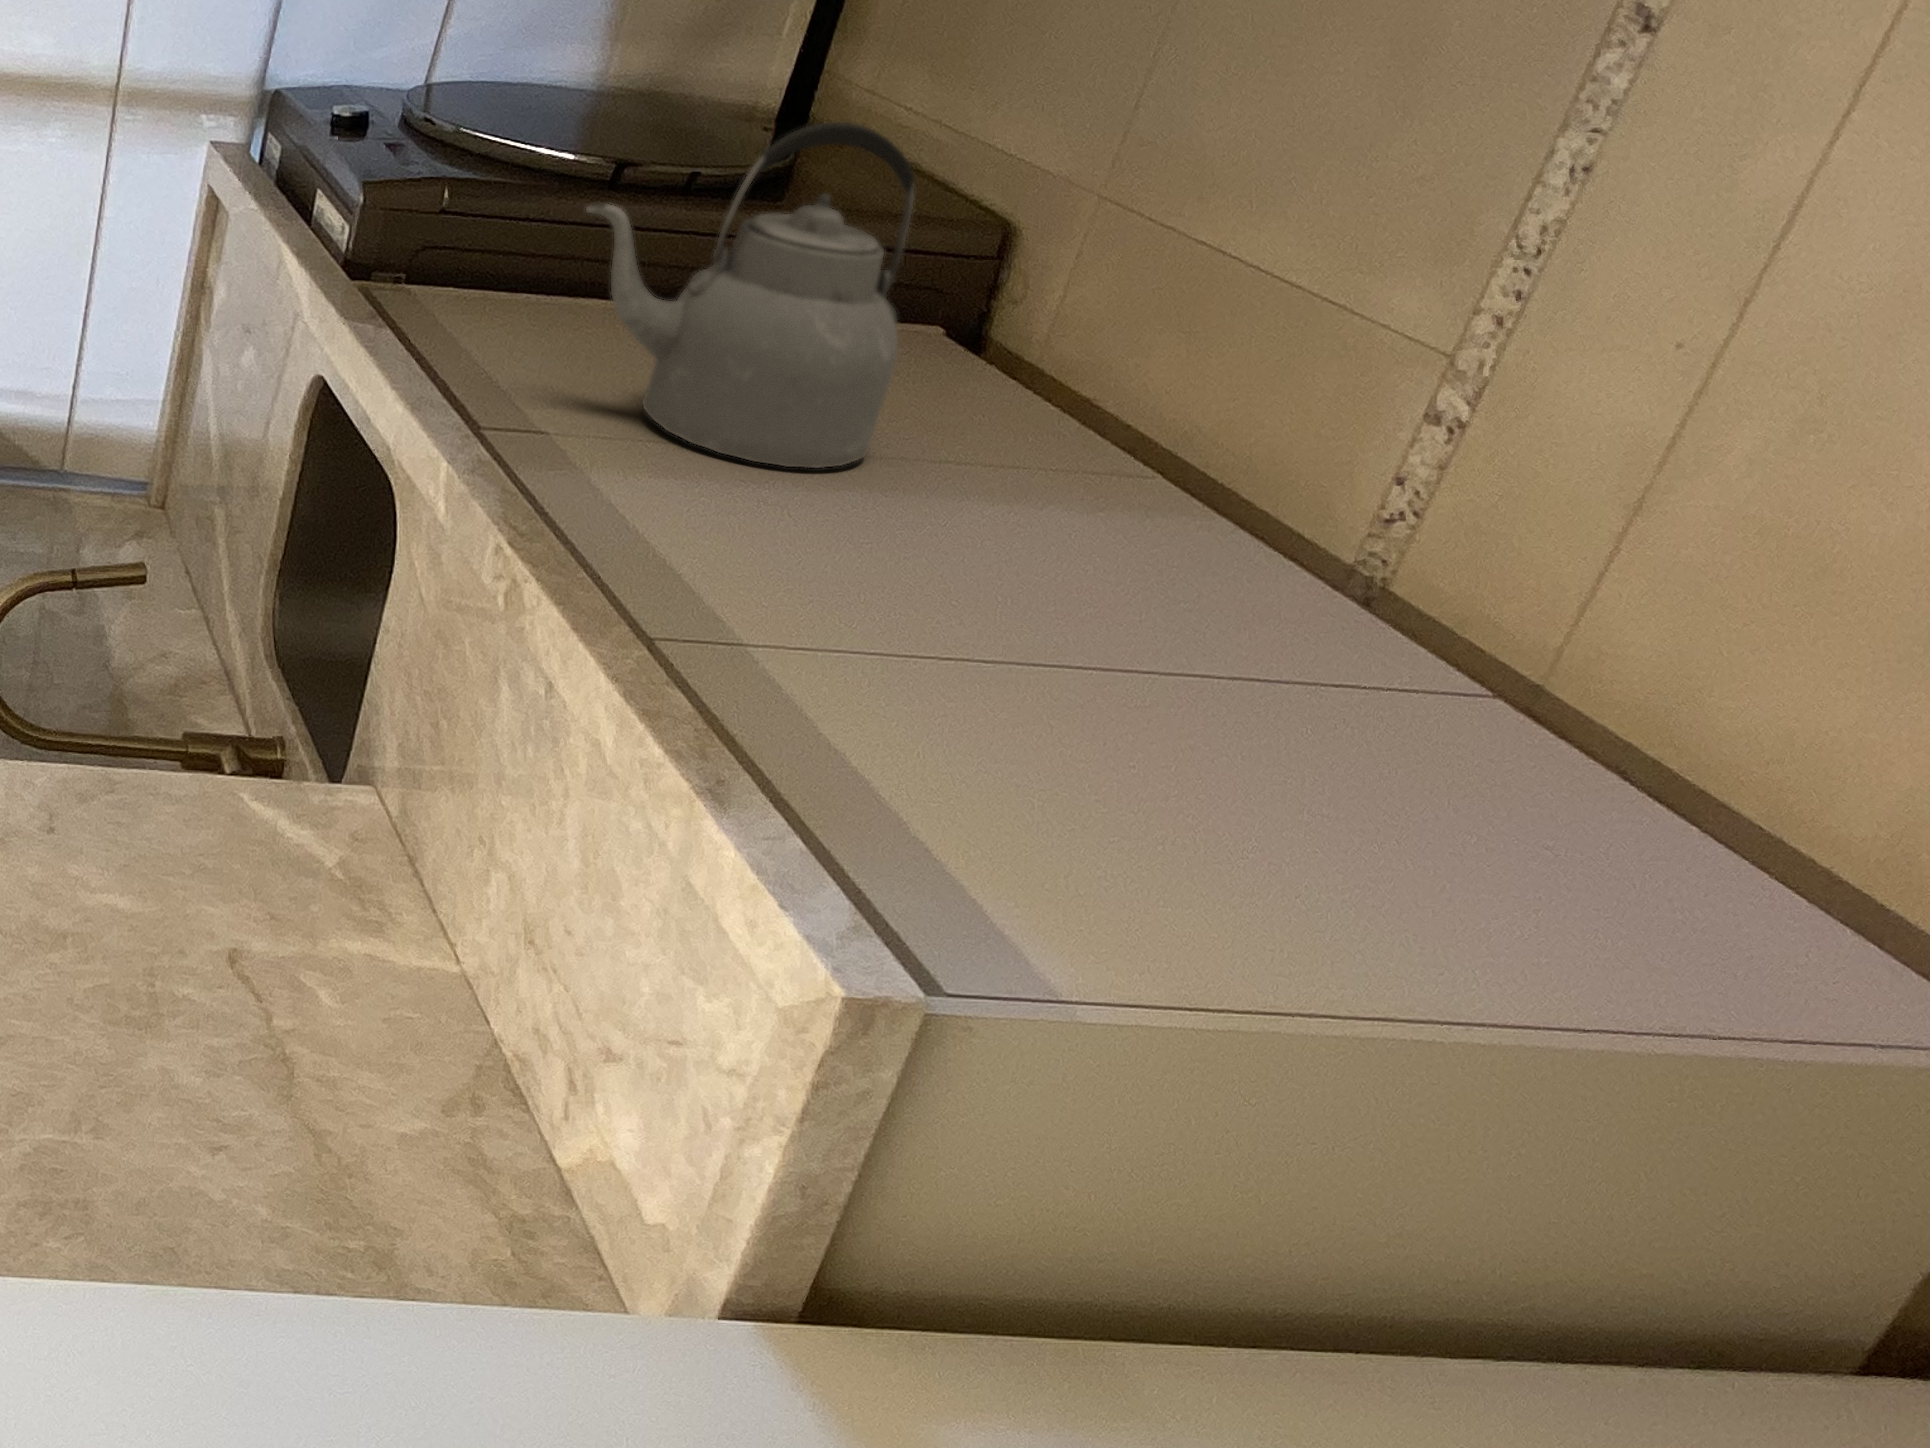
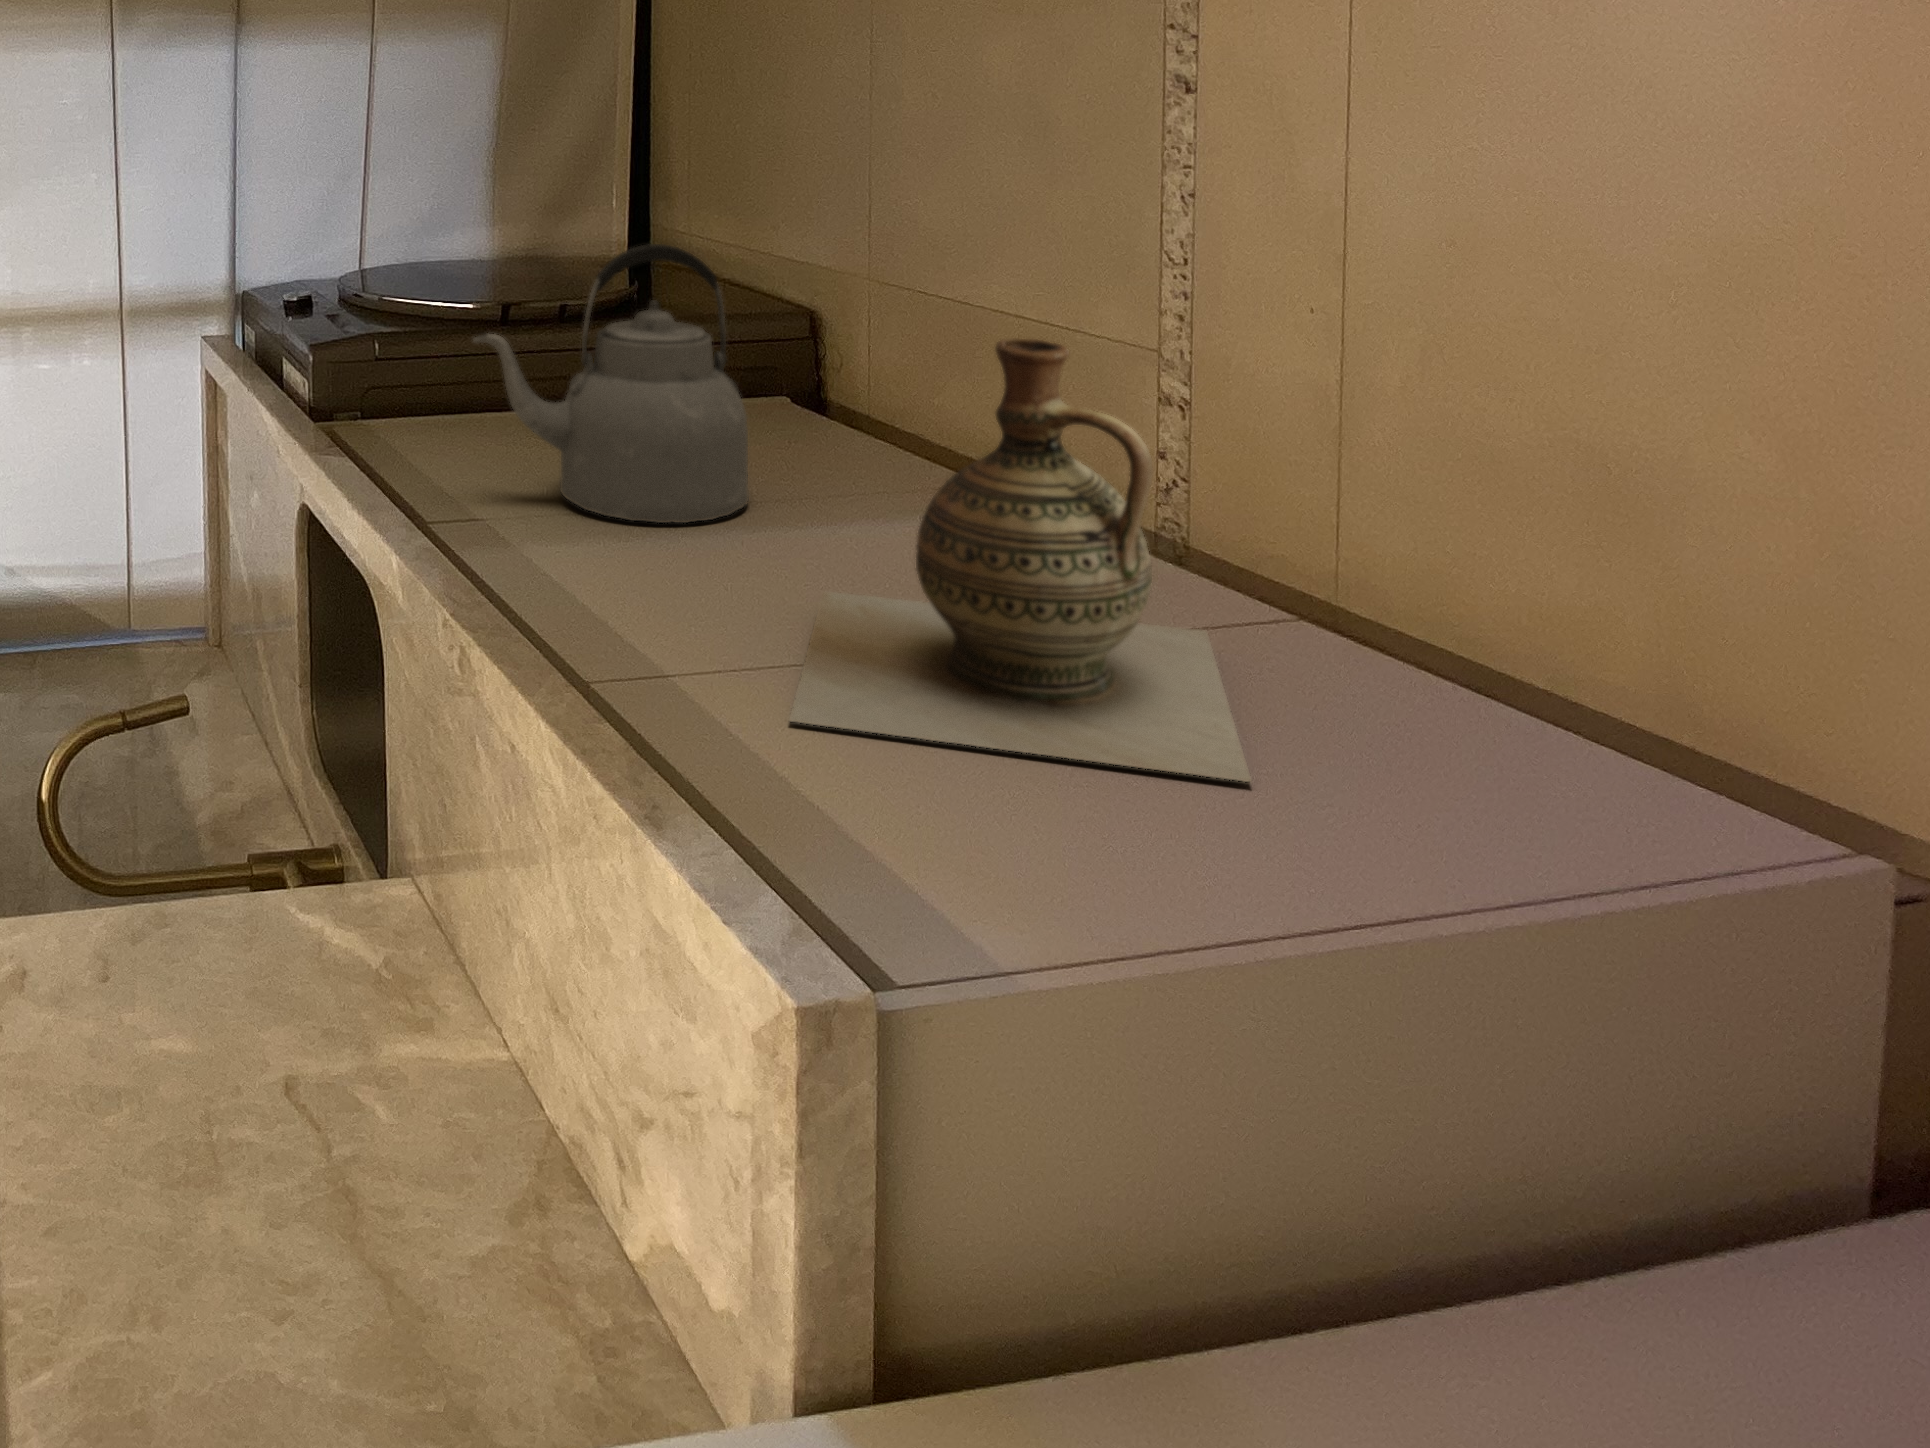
ceramic jug: none [878,326,1421,863] -> present [790,338,1251,782]

